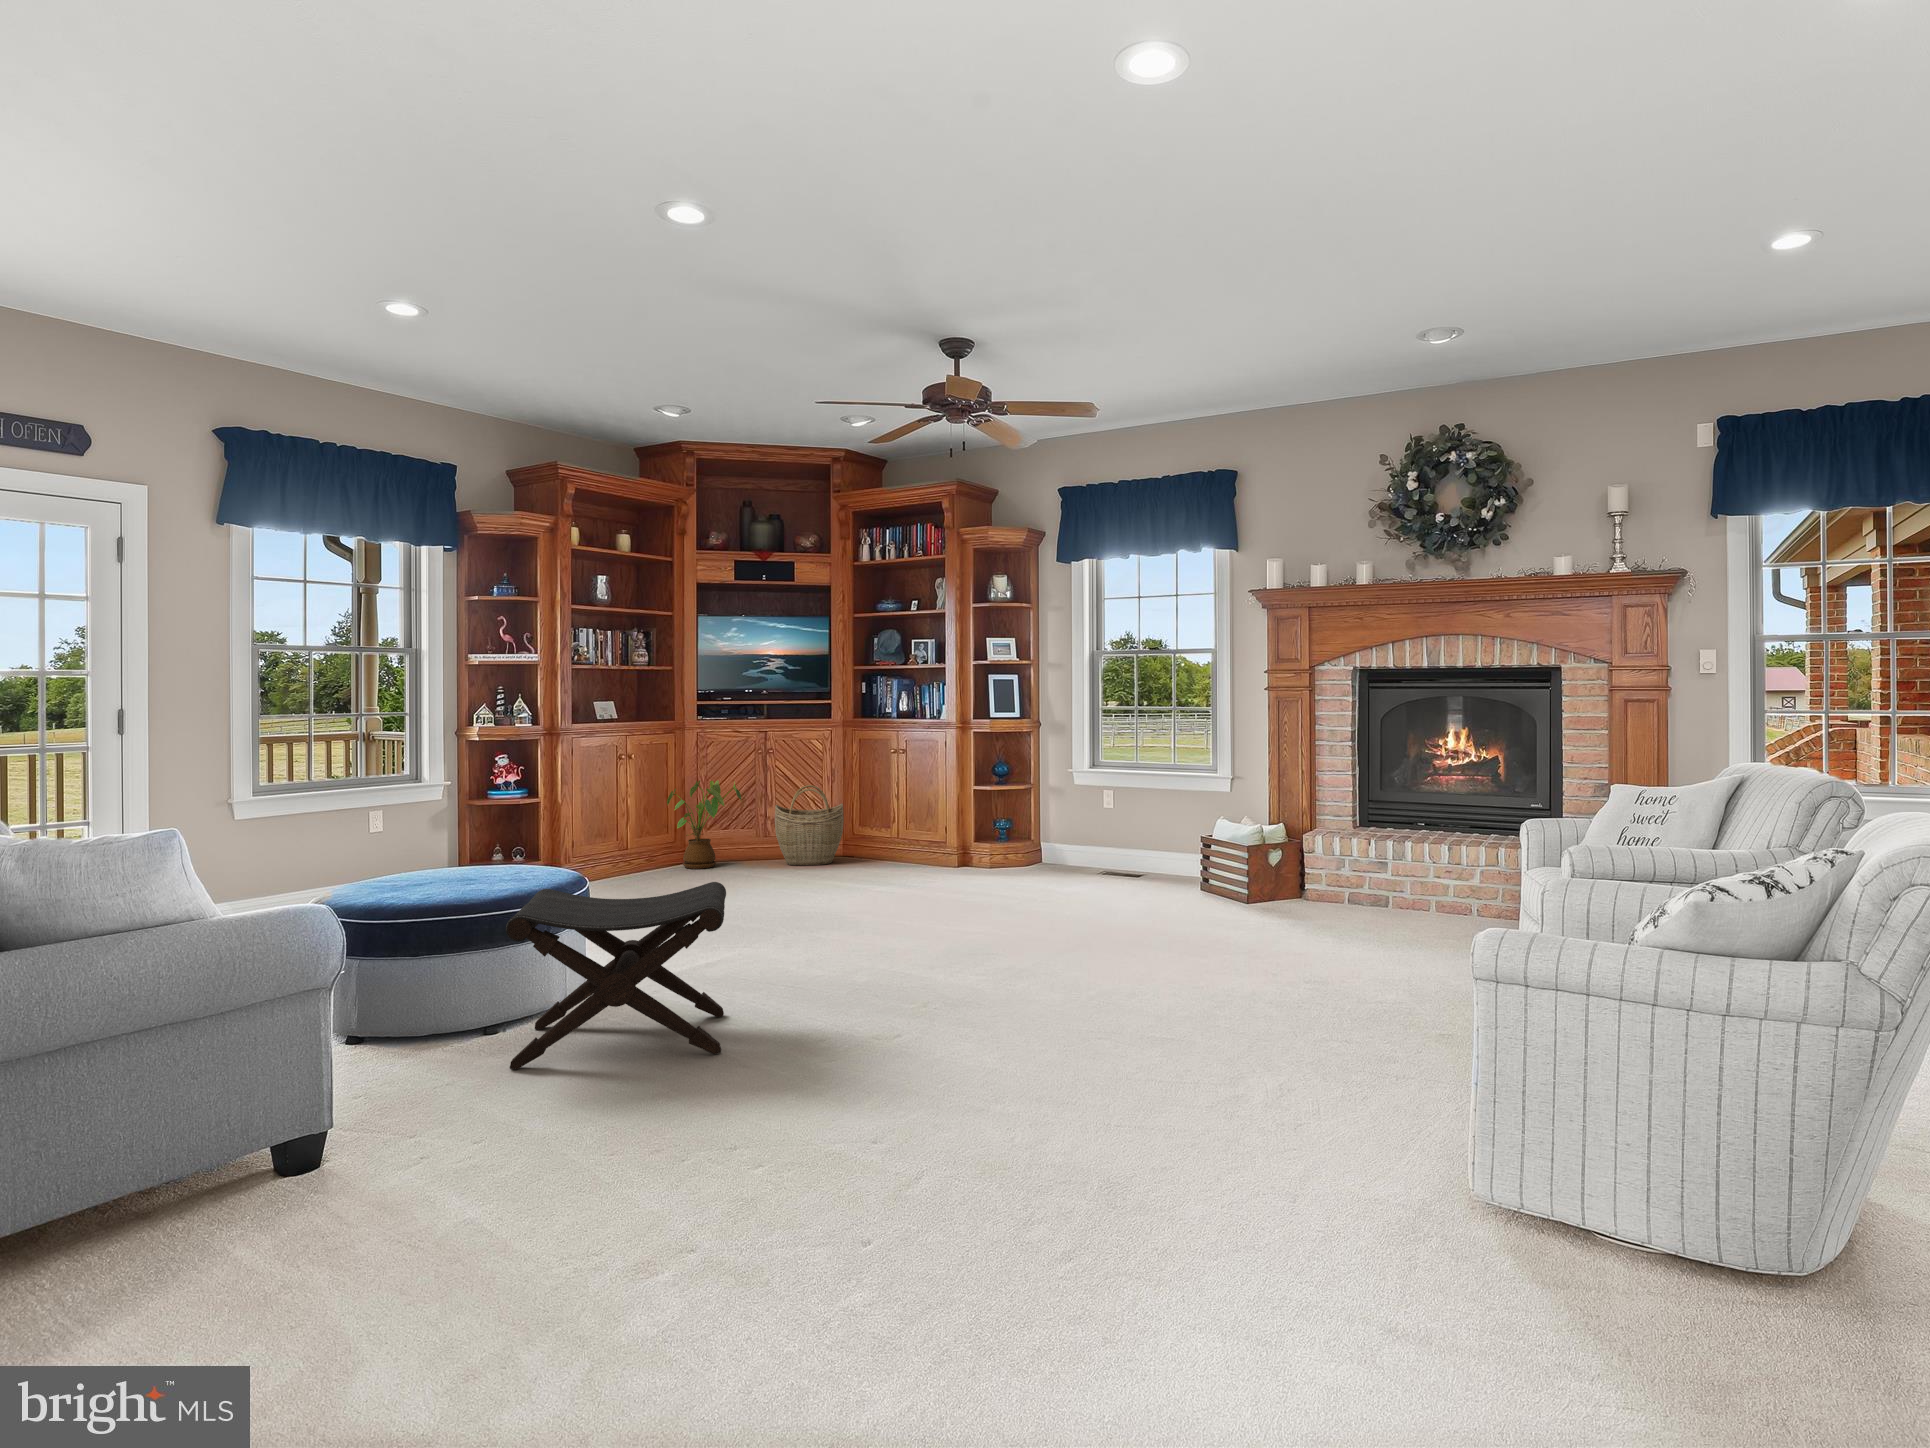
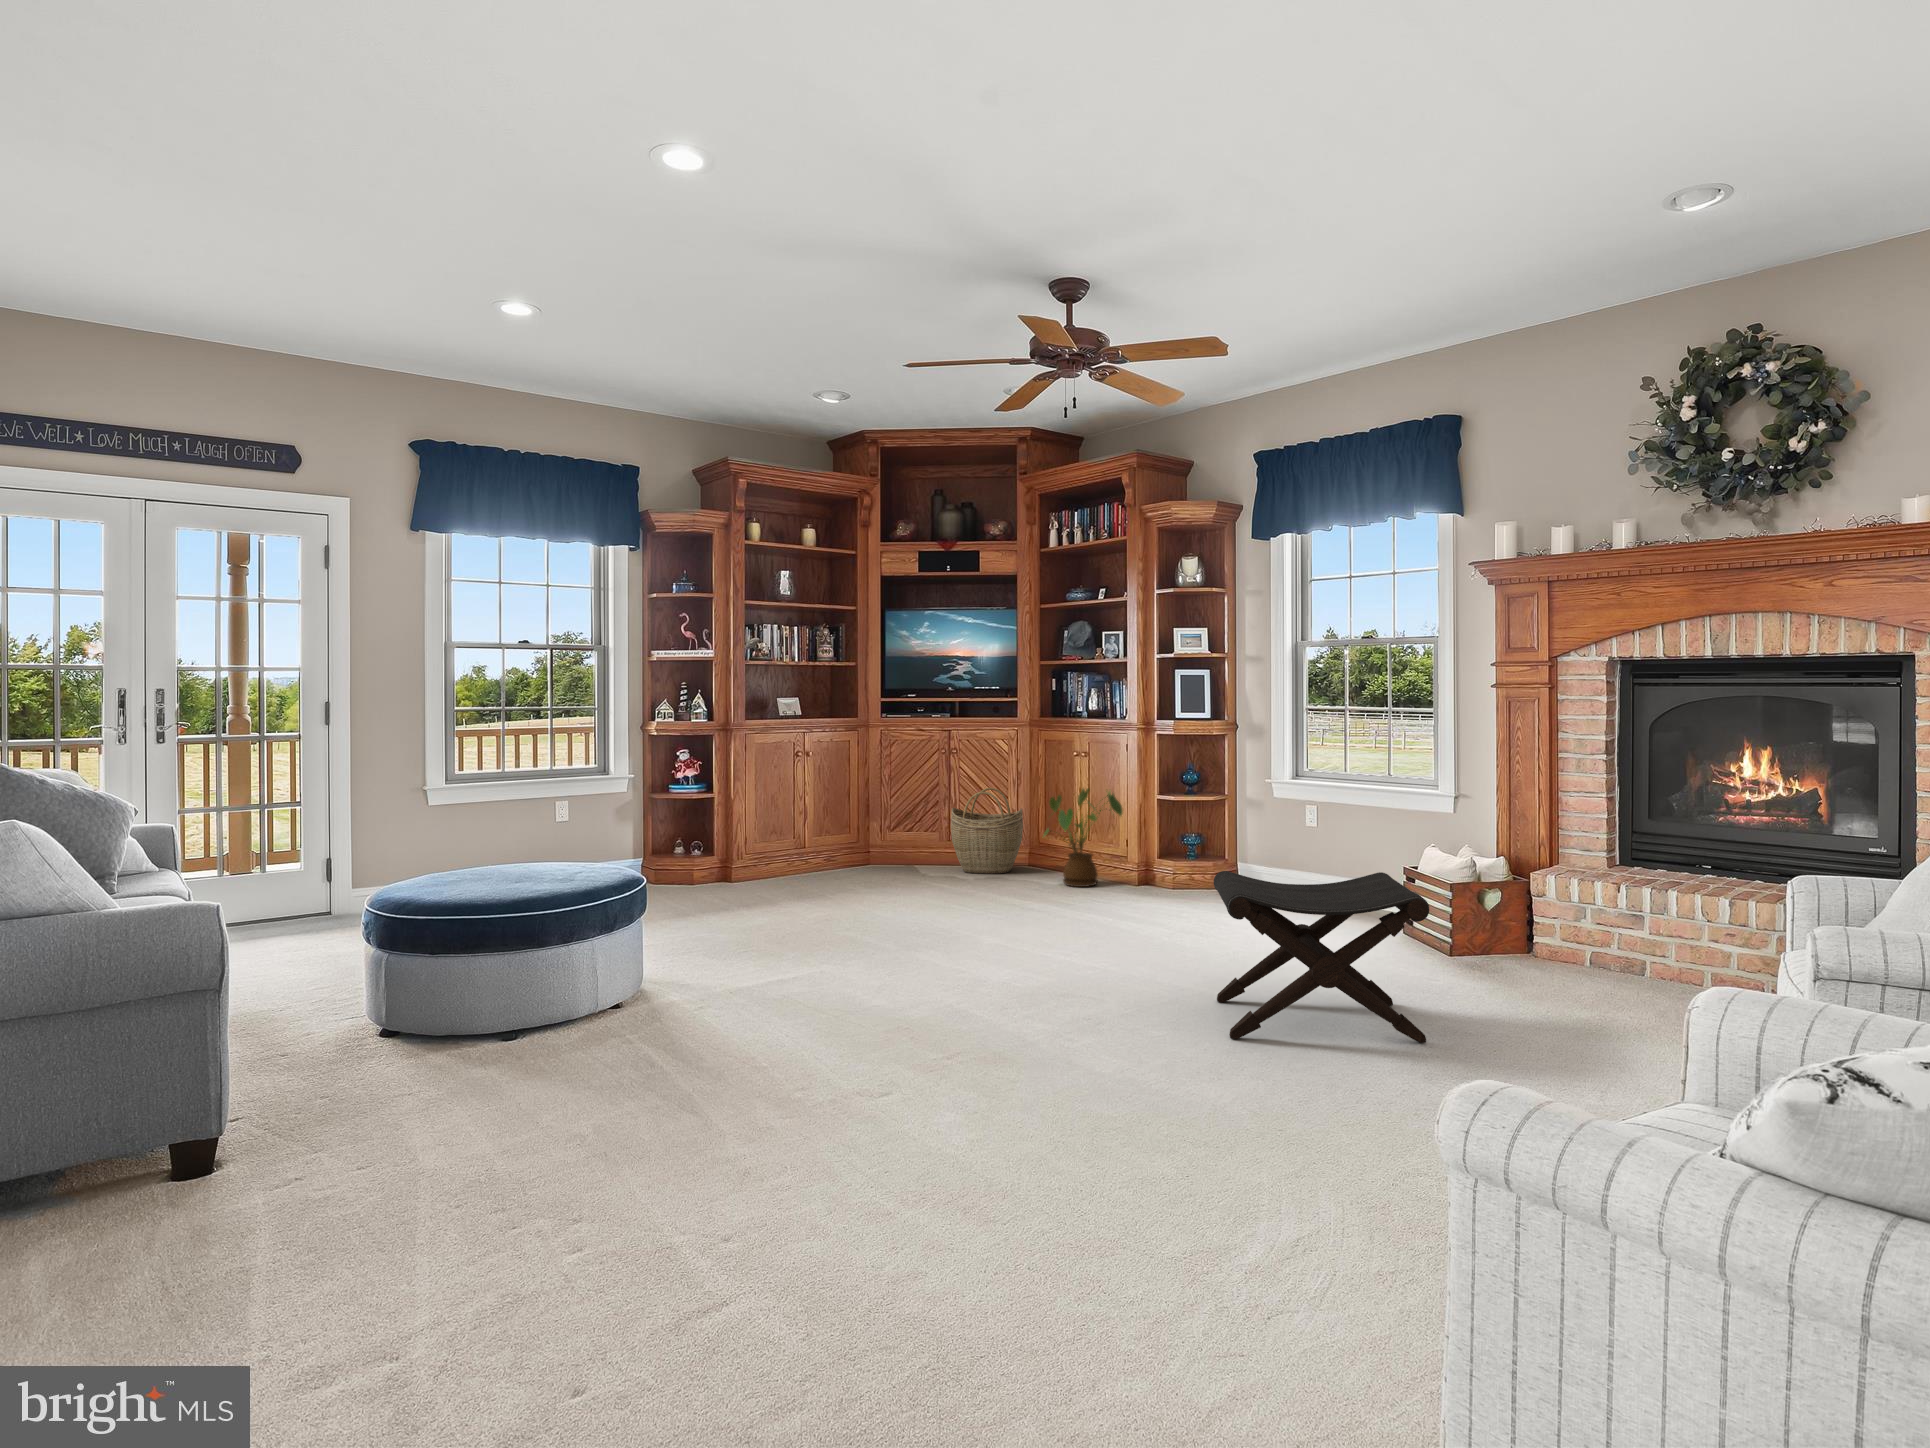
house plant: present [667,780,741,869] -> present [1044,788,1123,887]
footstool: present [506,882,726,1069] -> present [1214,871,1429,1043]

